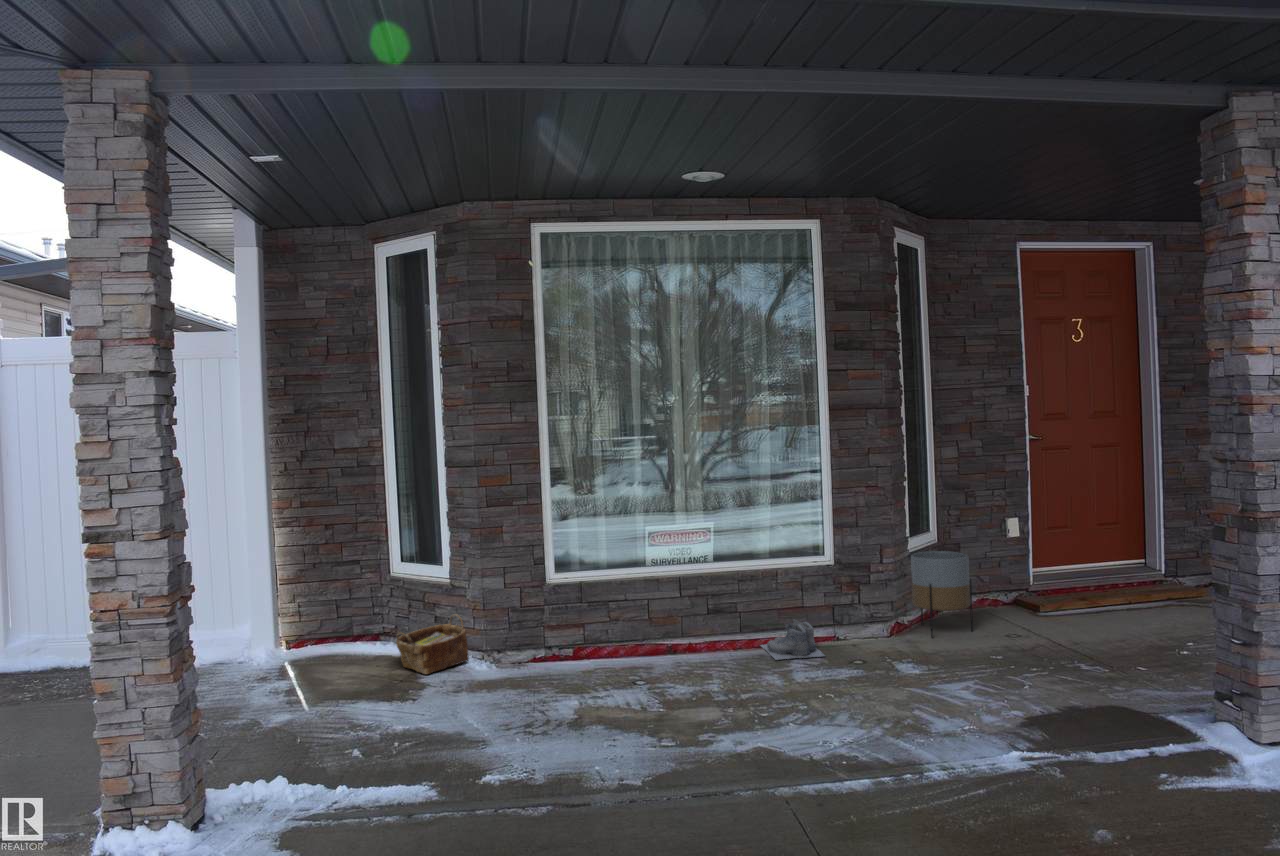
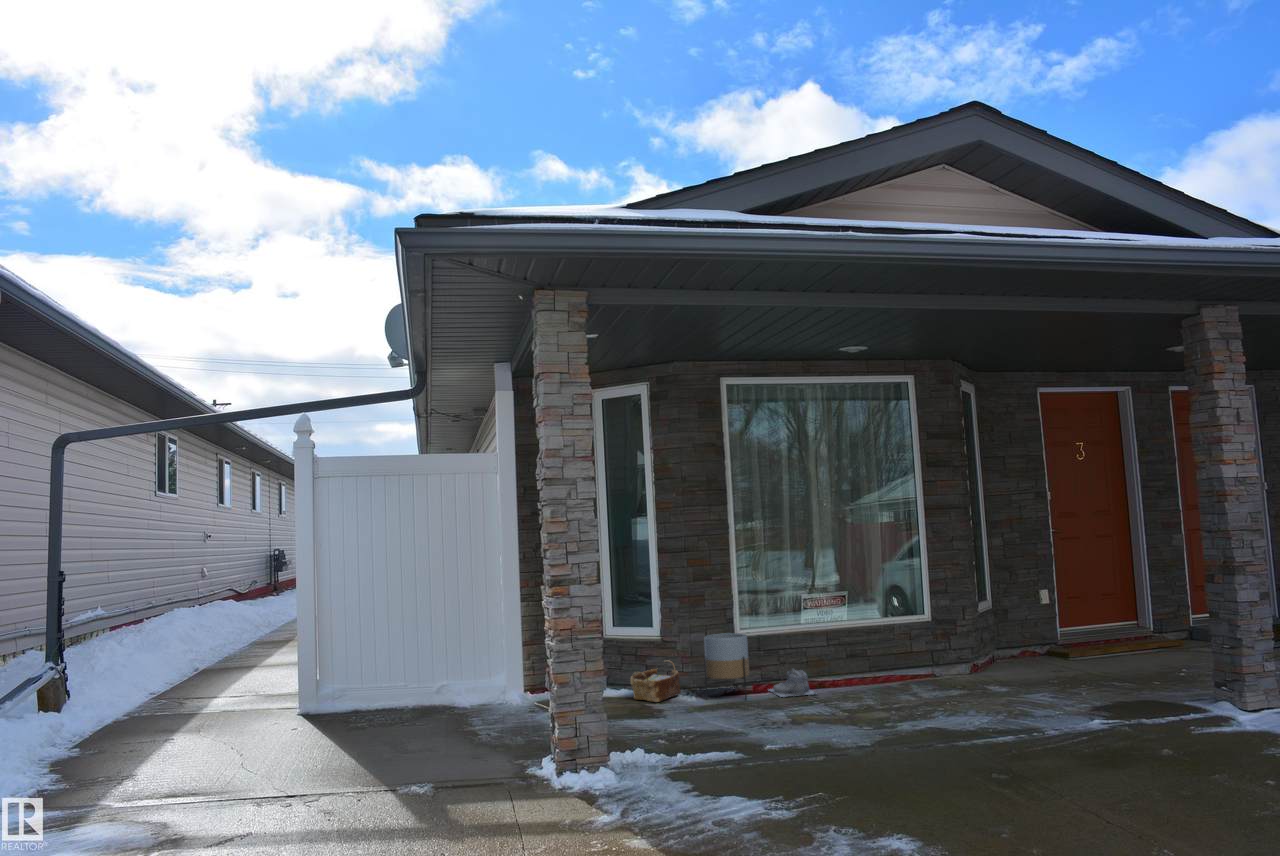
planter: present [911,551,973,637] -> present [704,633,750,699]
boots: present [761,619,824,660] -> present [770,669,815,697]

